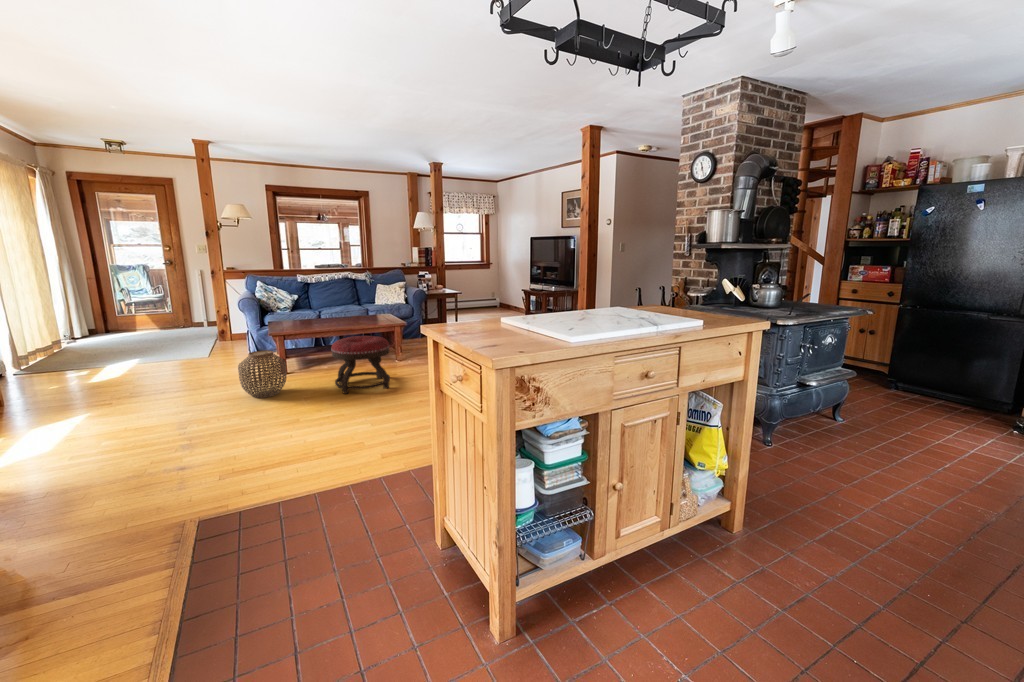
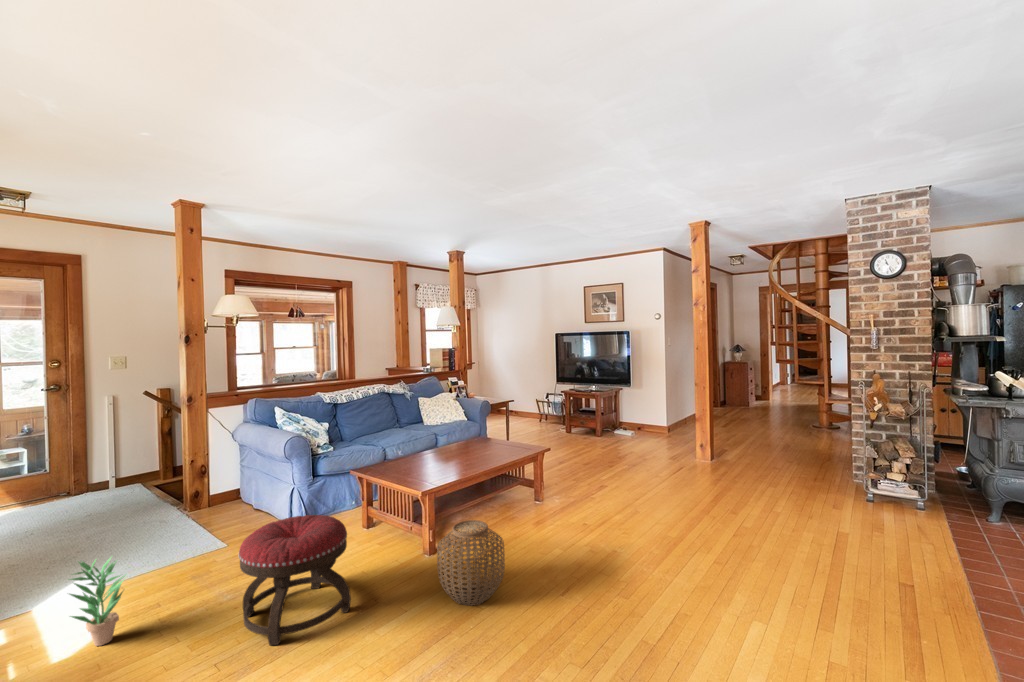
ottoman: present [331,336,390,394] -> present [239,515,351,645]
potted plant: none [75,341,112,385] -> present [70,559,124,646]

